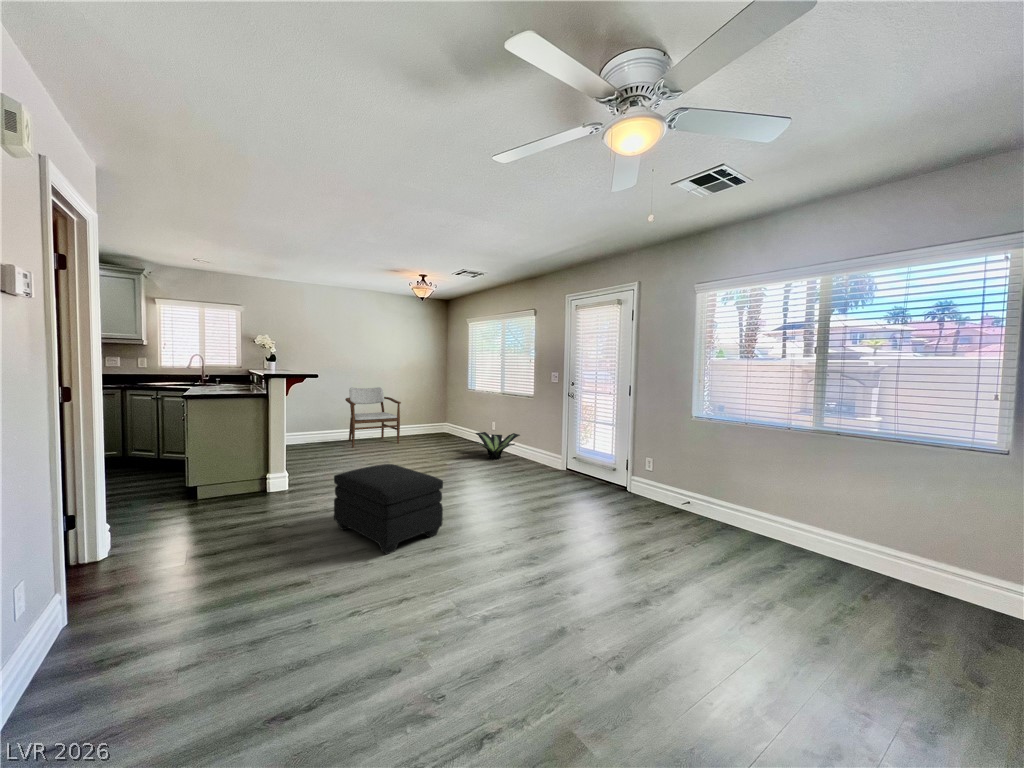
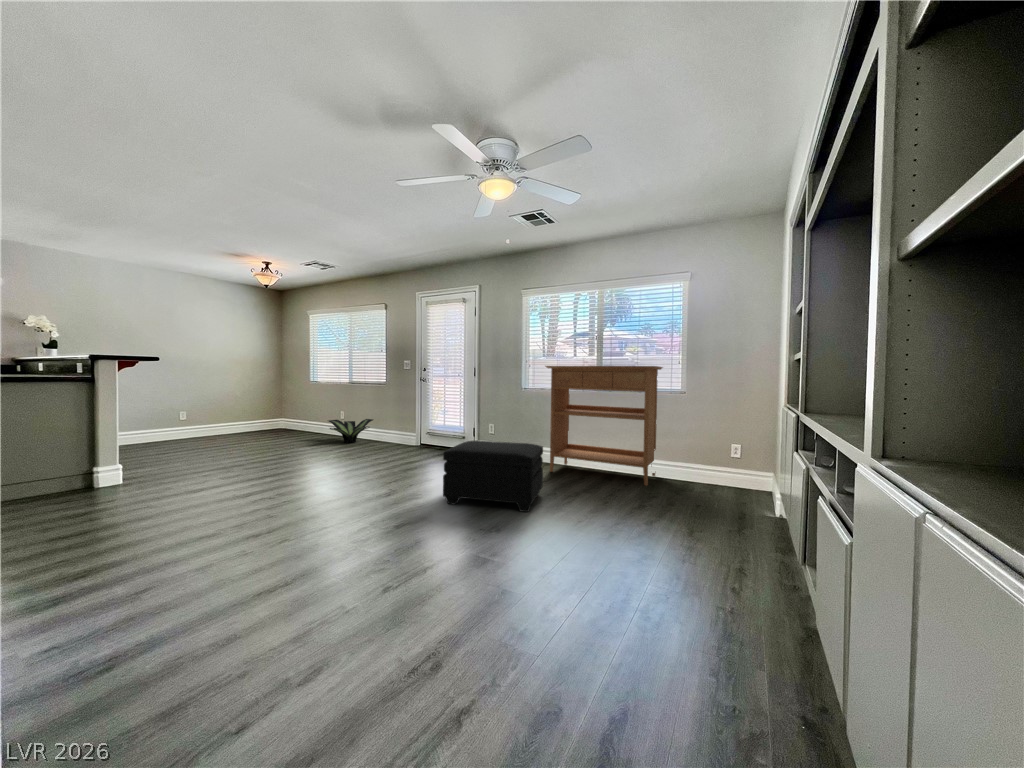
armchair: present [345,387,401,448] -> none [159,381,235,447]
console table: none [725,393,965,621] -> present [546,366,663,486]
ottoman: present [334,464,443,554] -> present [443,441,543,512]

